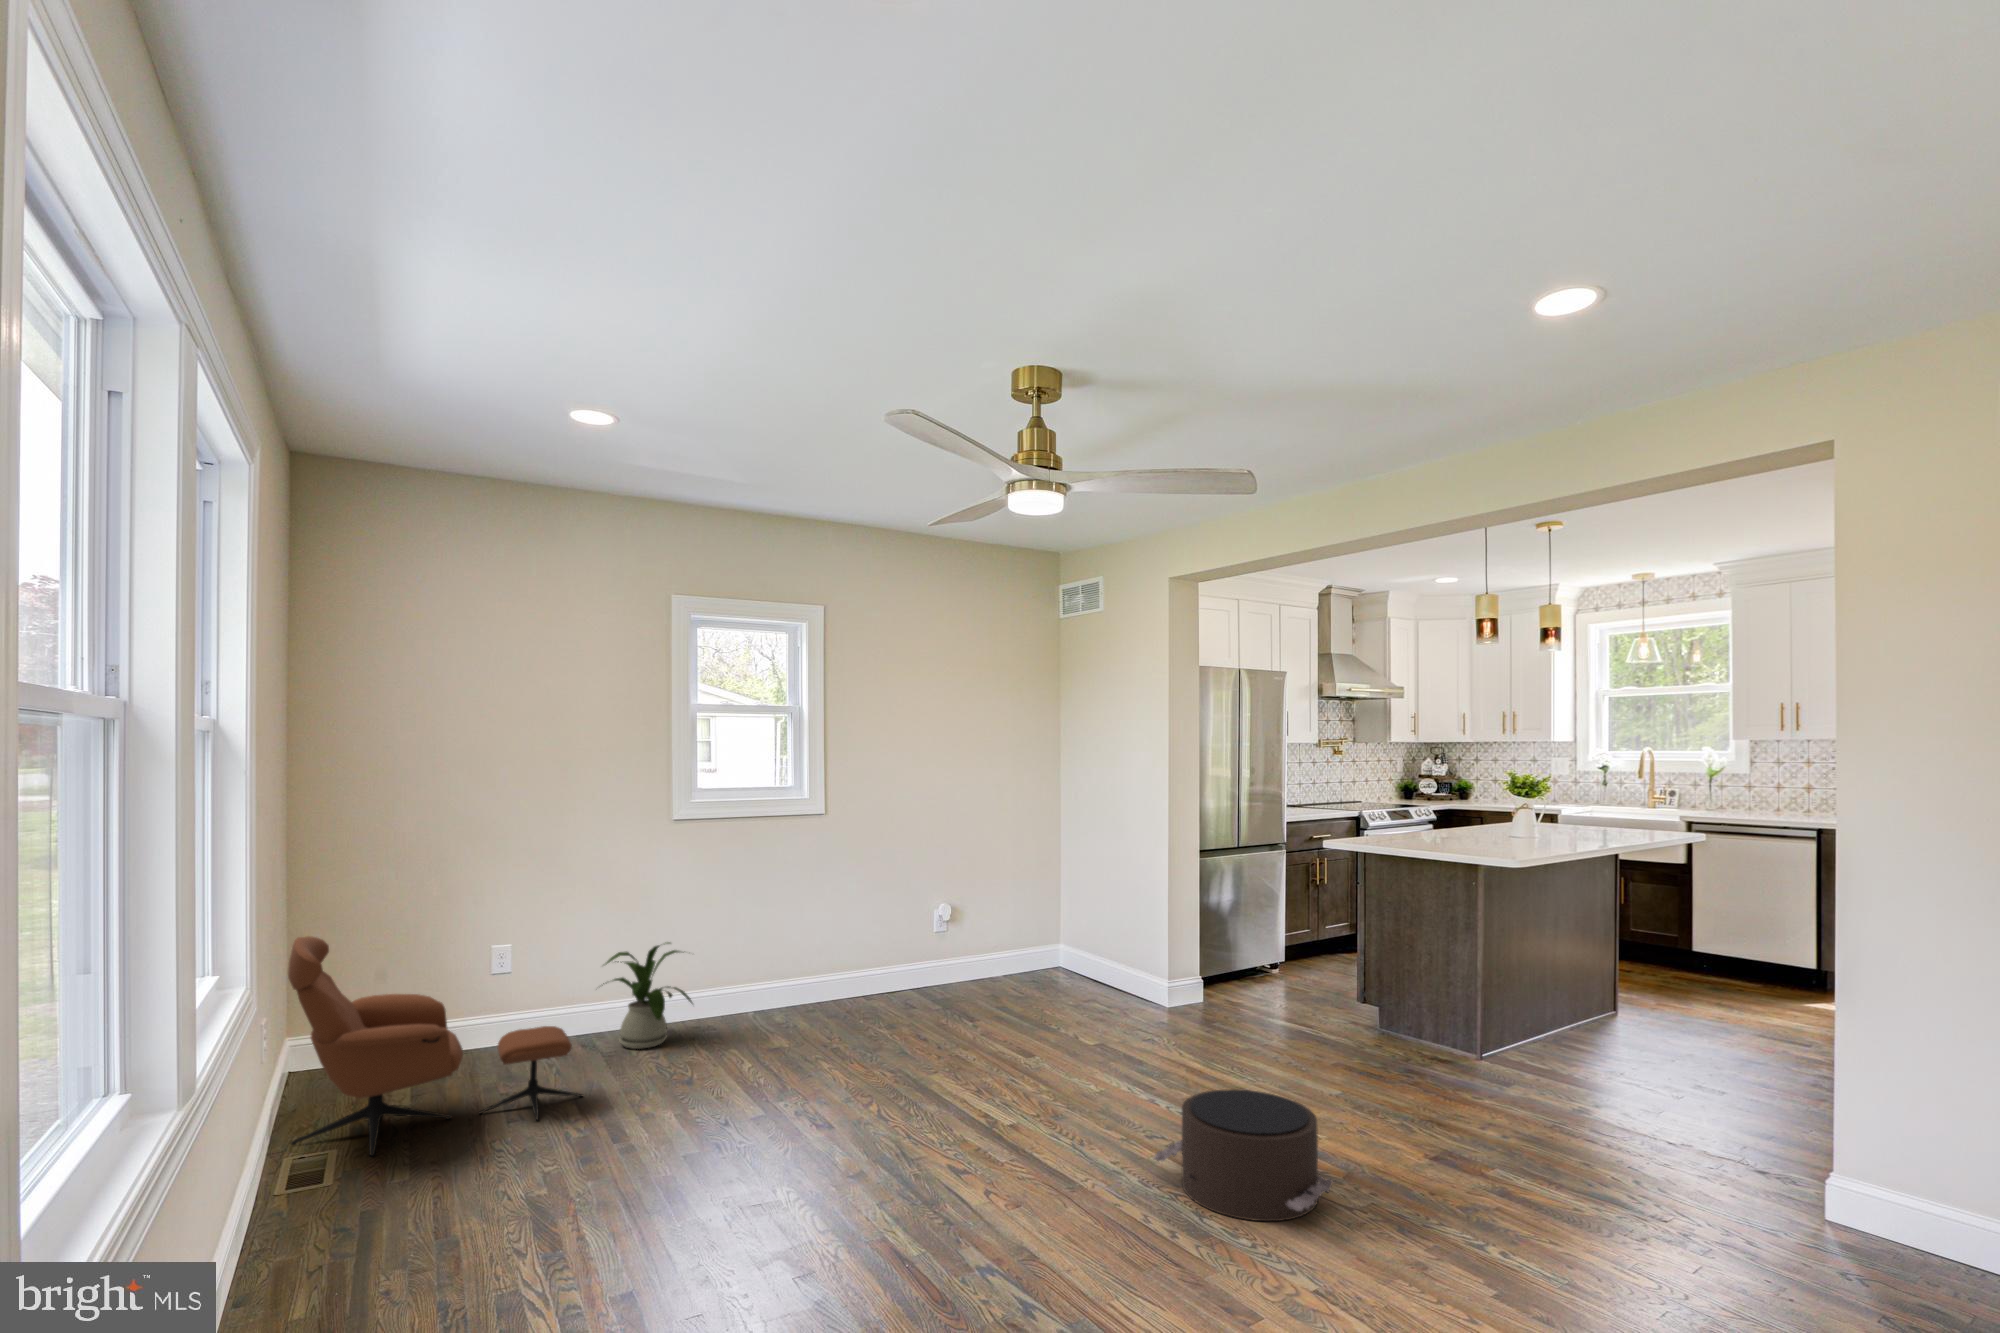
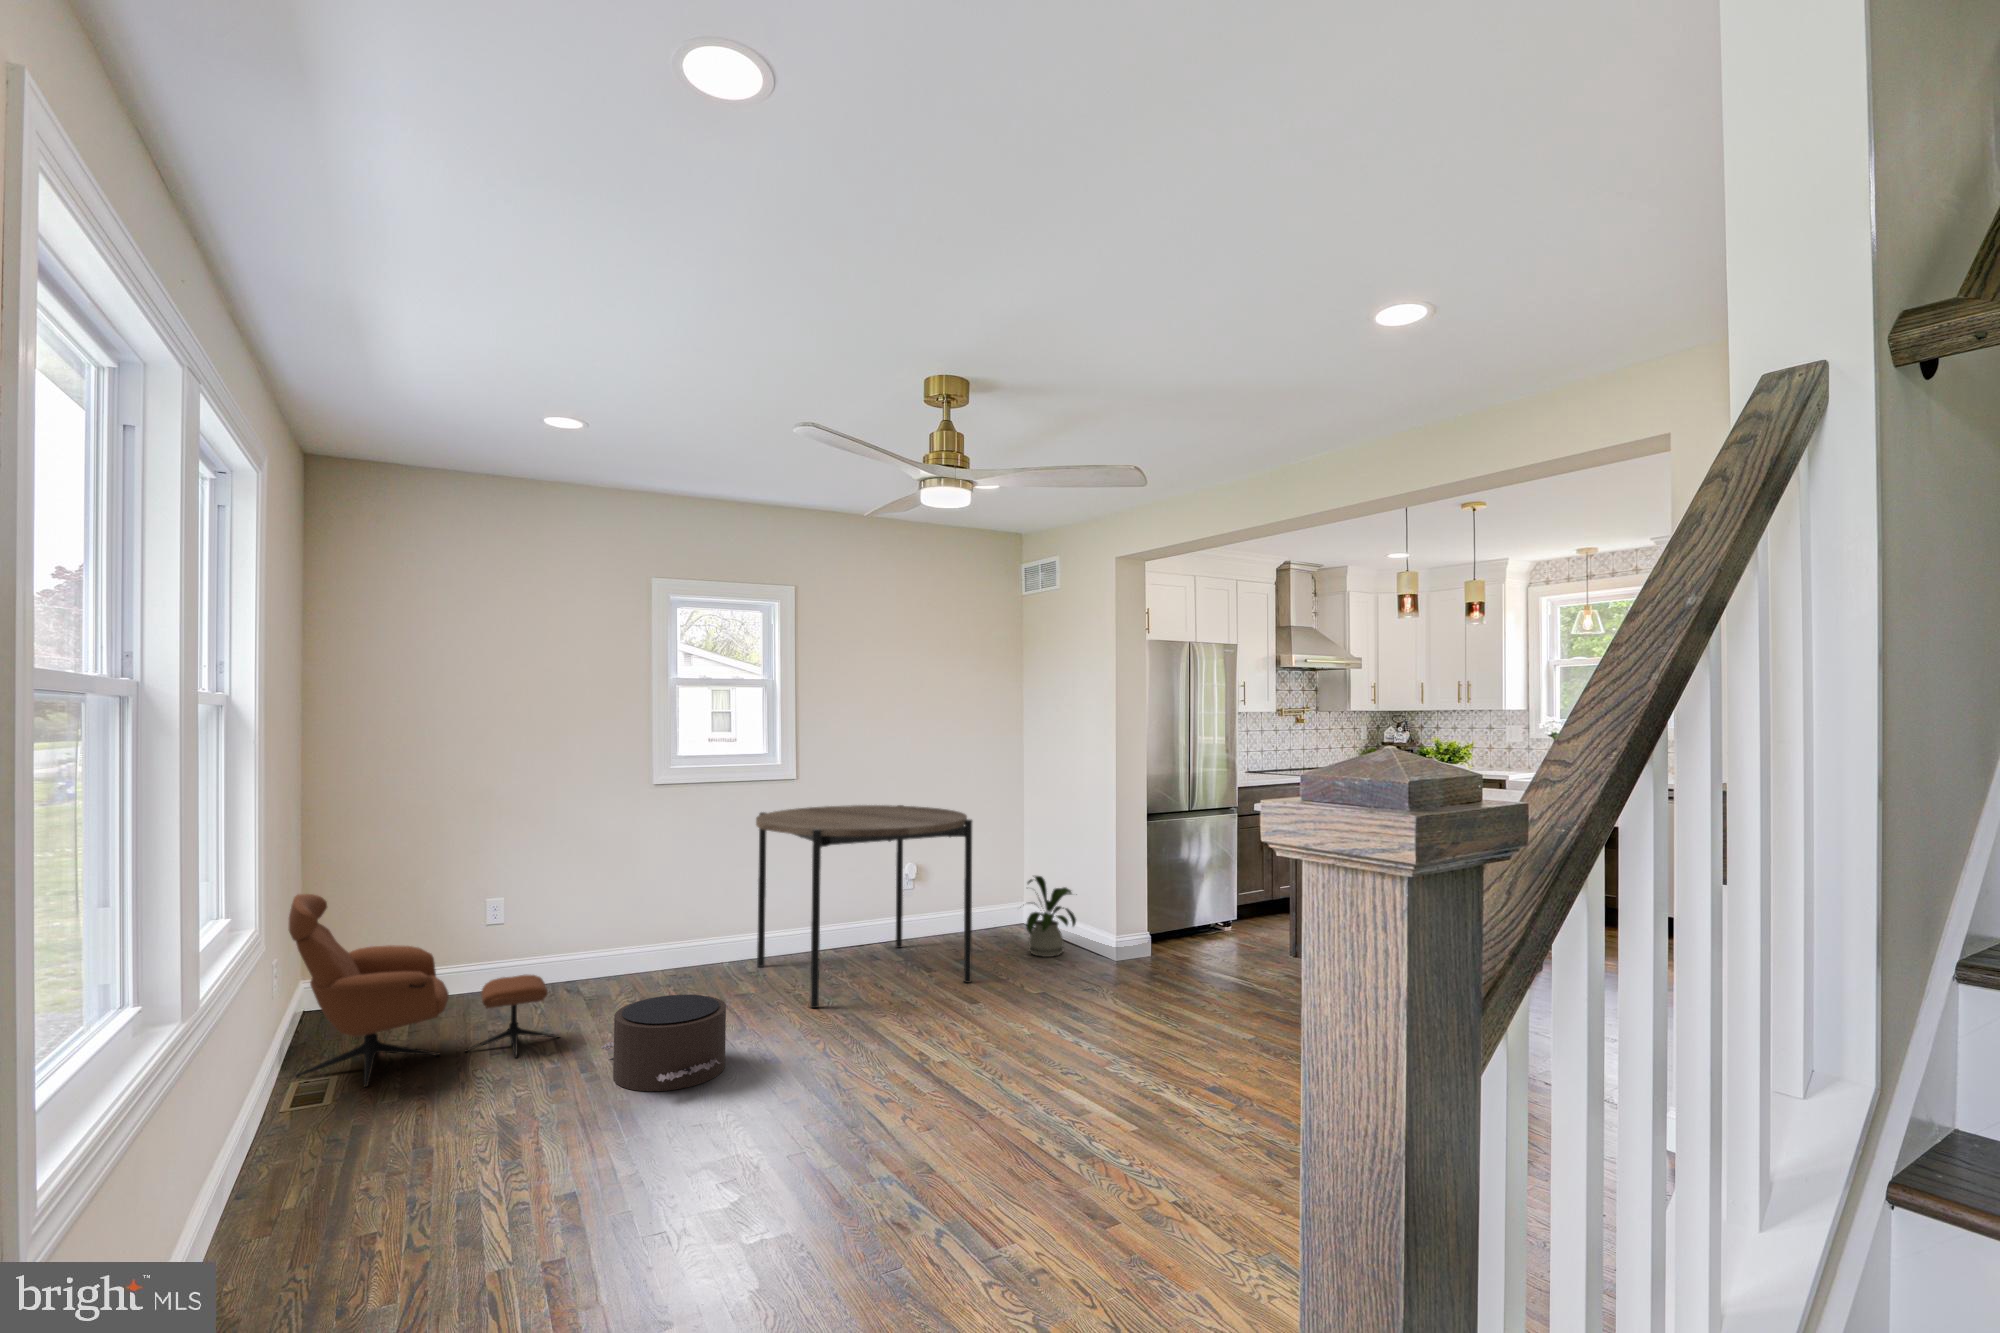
dining table: none [786,839,1024,1062] -> present [756,805,972,1008]
house plant: present [603,942,692,1049] -> present [1026,876,1076,957]
pouf: present [1154,1089,1334,1221] -> present [600,995,726,1091]

